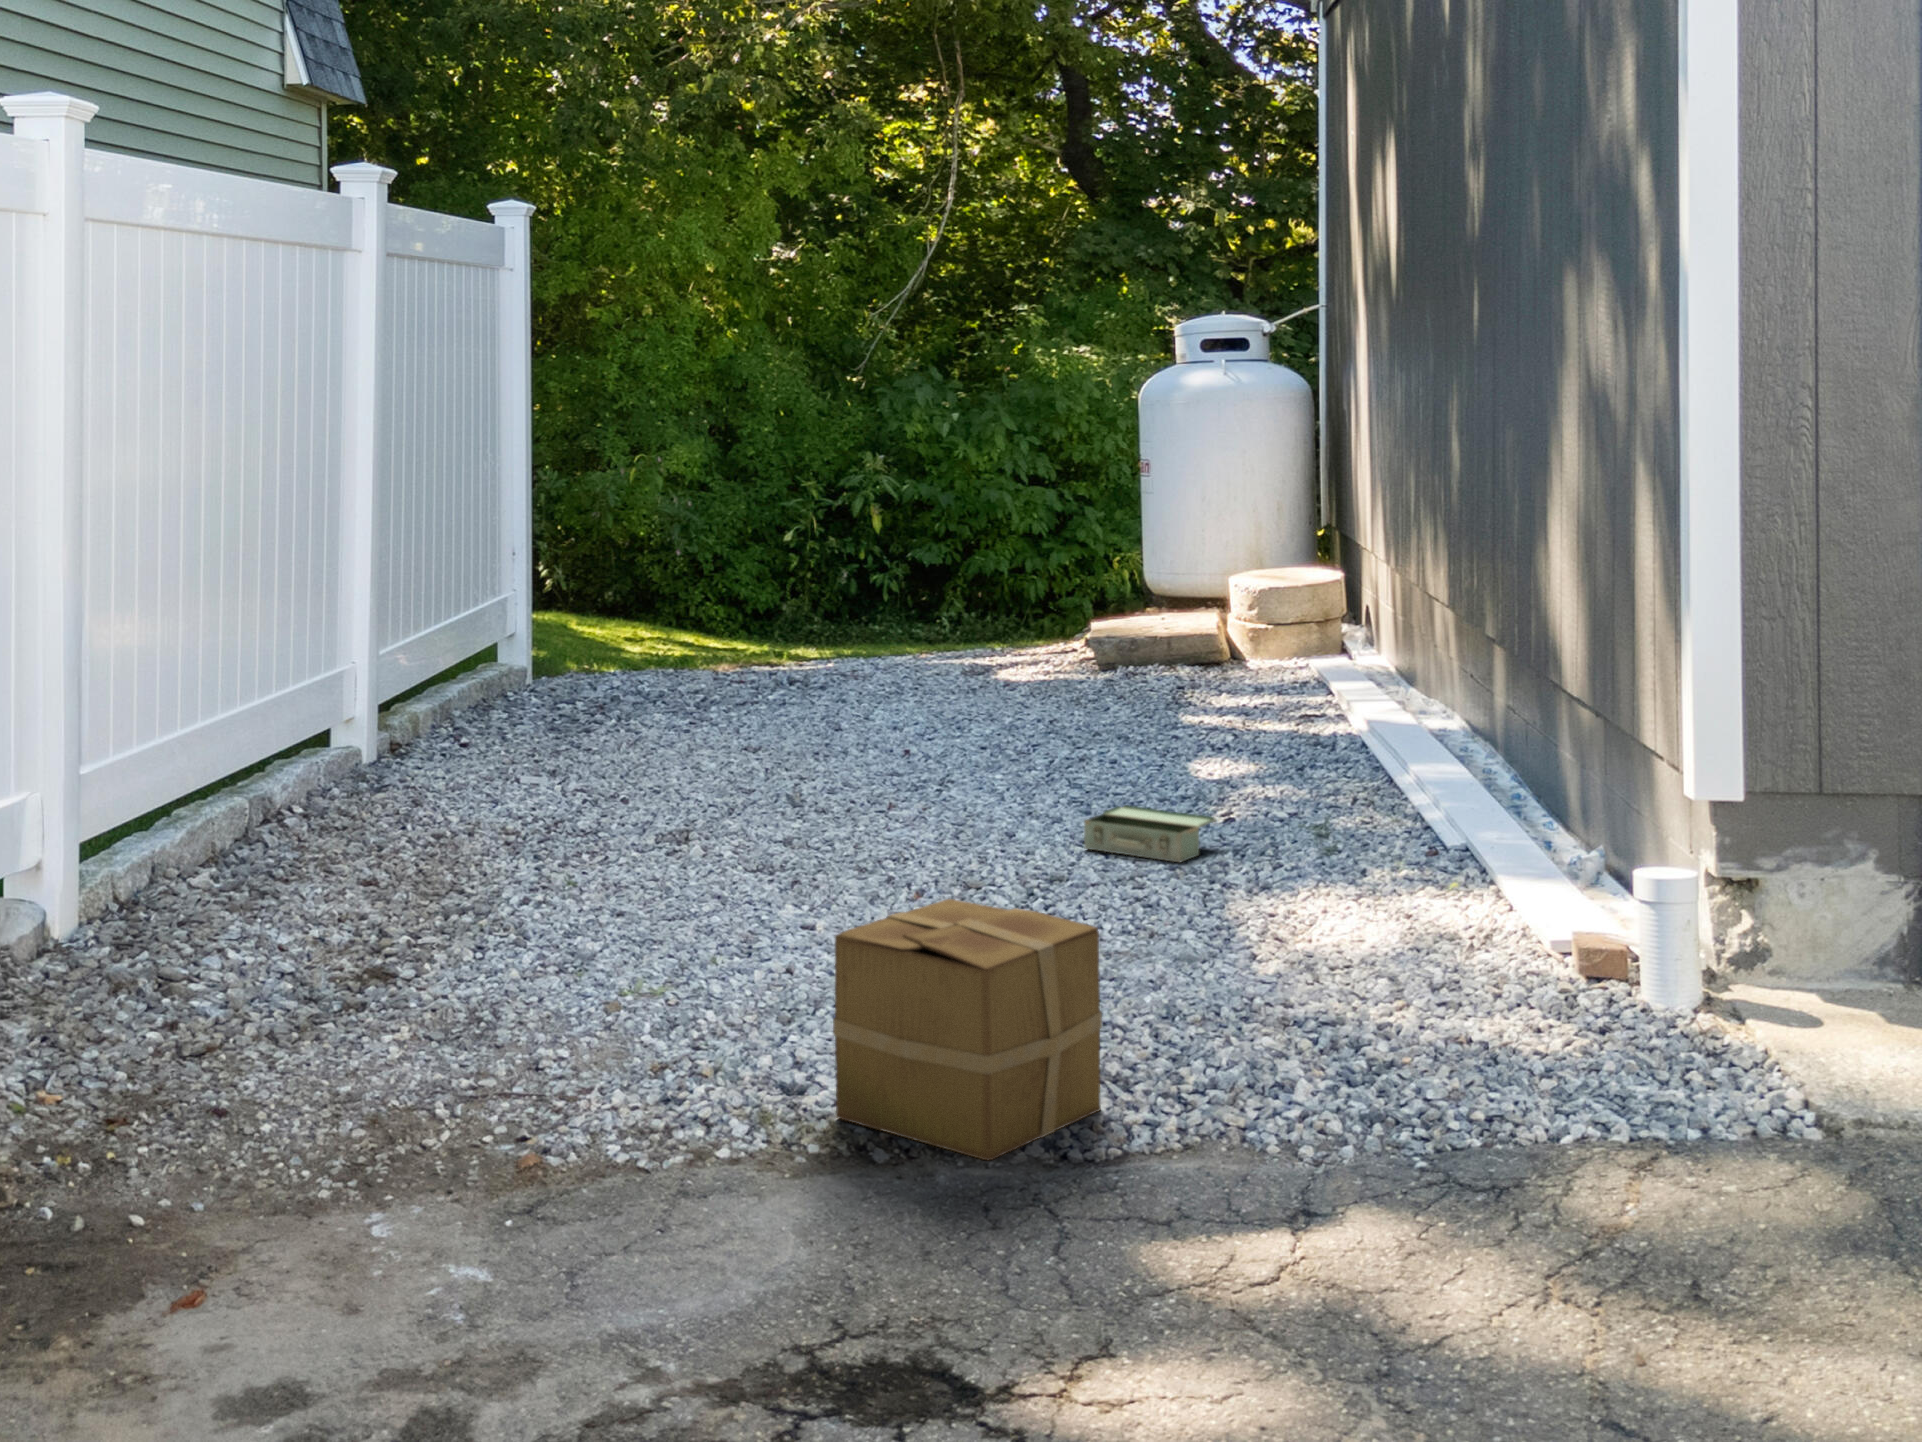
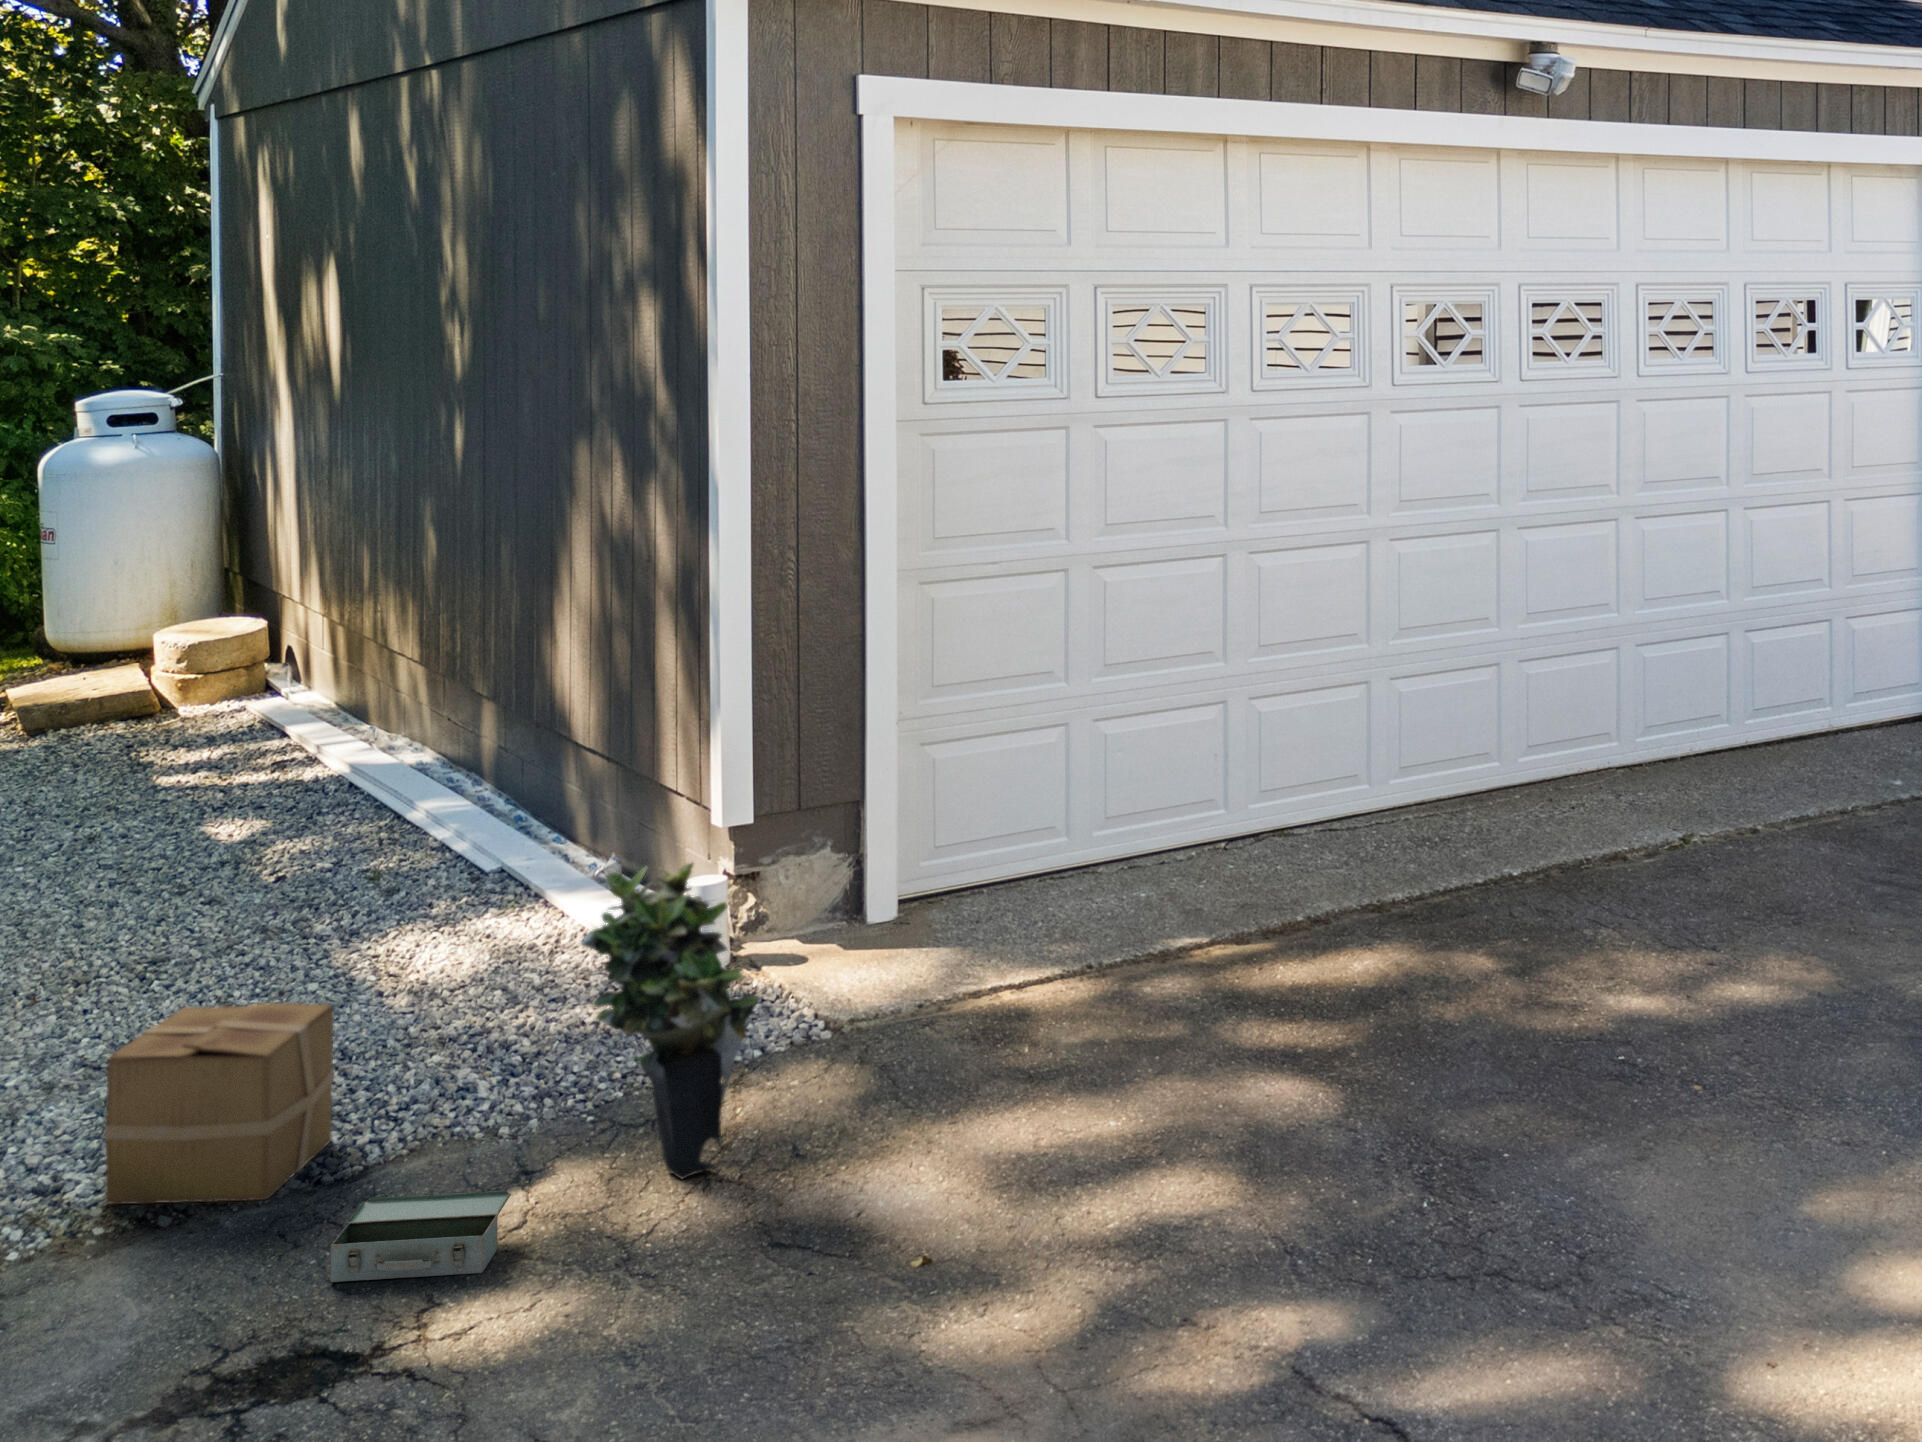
potted plant: none [1353,794,1633,1292] -> present [581,863,760,1179]
toolbox: present [1084,805,1215,862] -> present [330,1191,511,1282]

